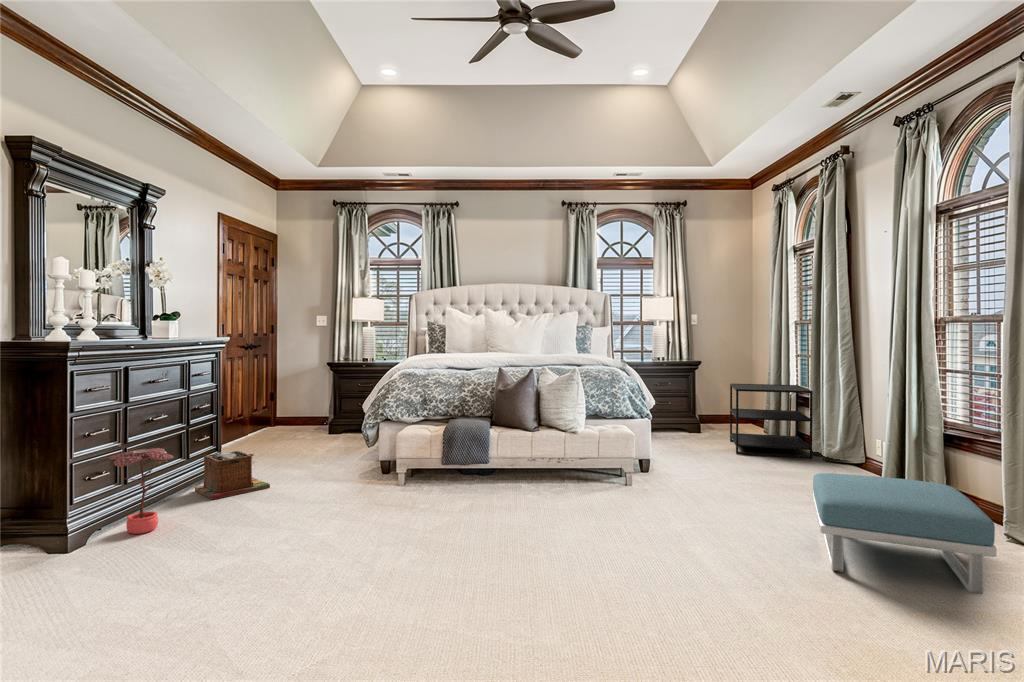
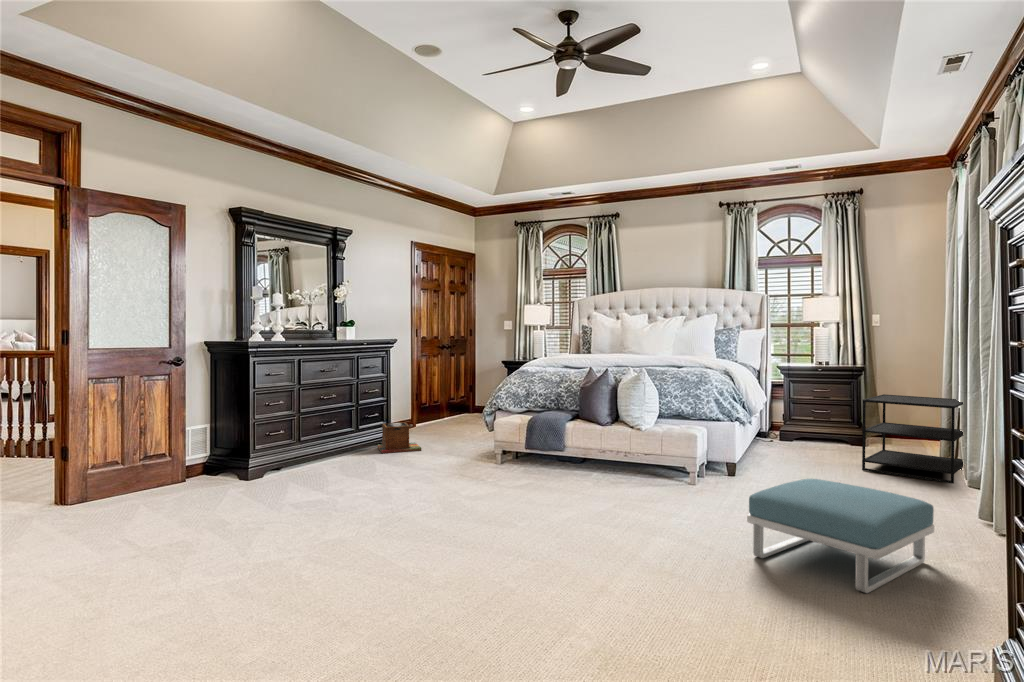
potted plant: present [109,448,174,534] -> none [314,413,347,466]

